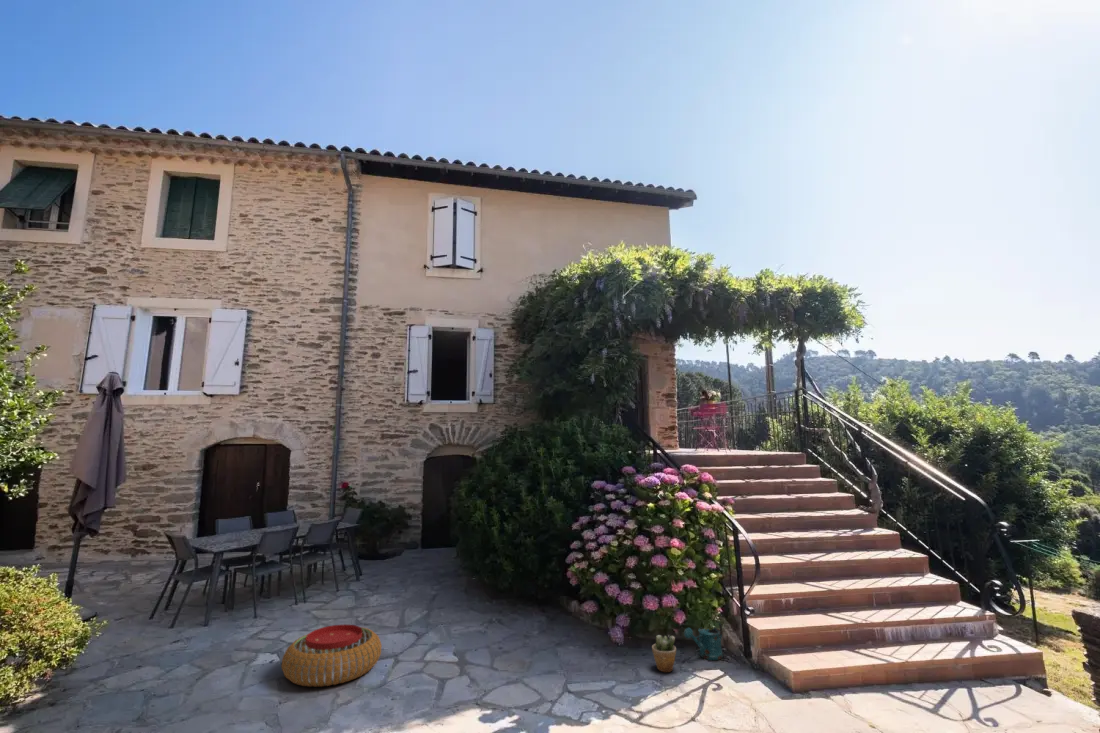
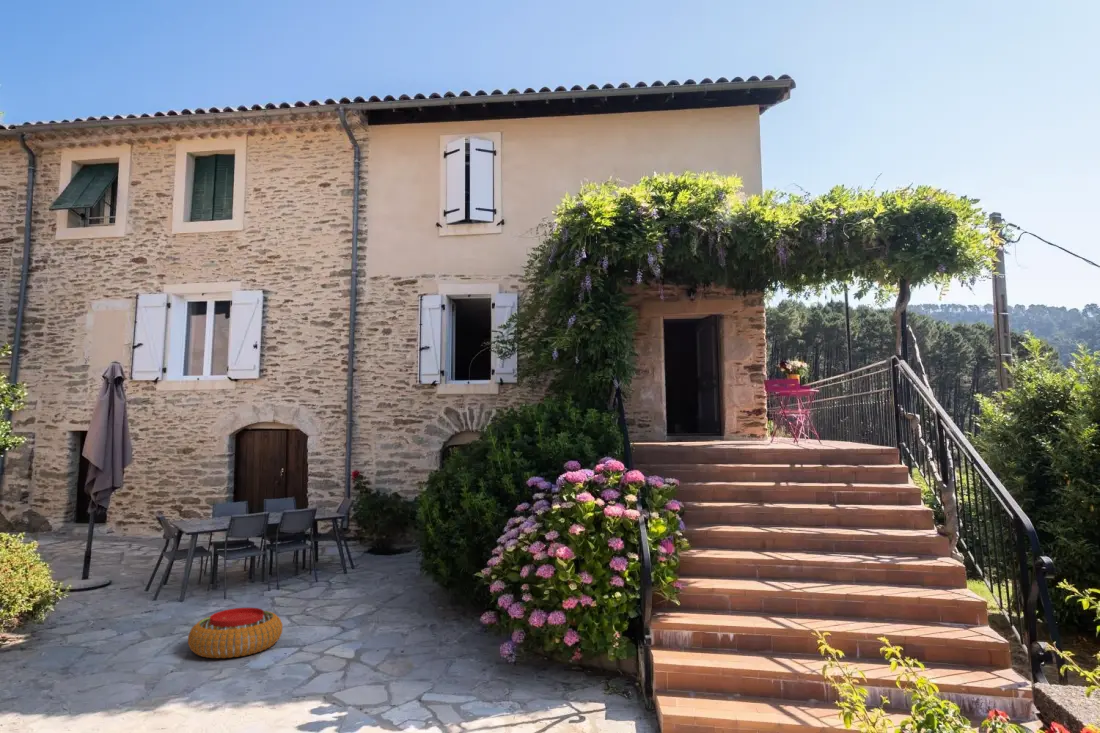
watering can: present [684,623,722,660] -> none [562,645,617,687]
potted plant: present [652,635,676,672] -> none [516,651,542,691]

